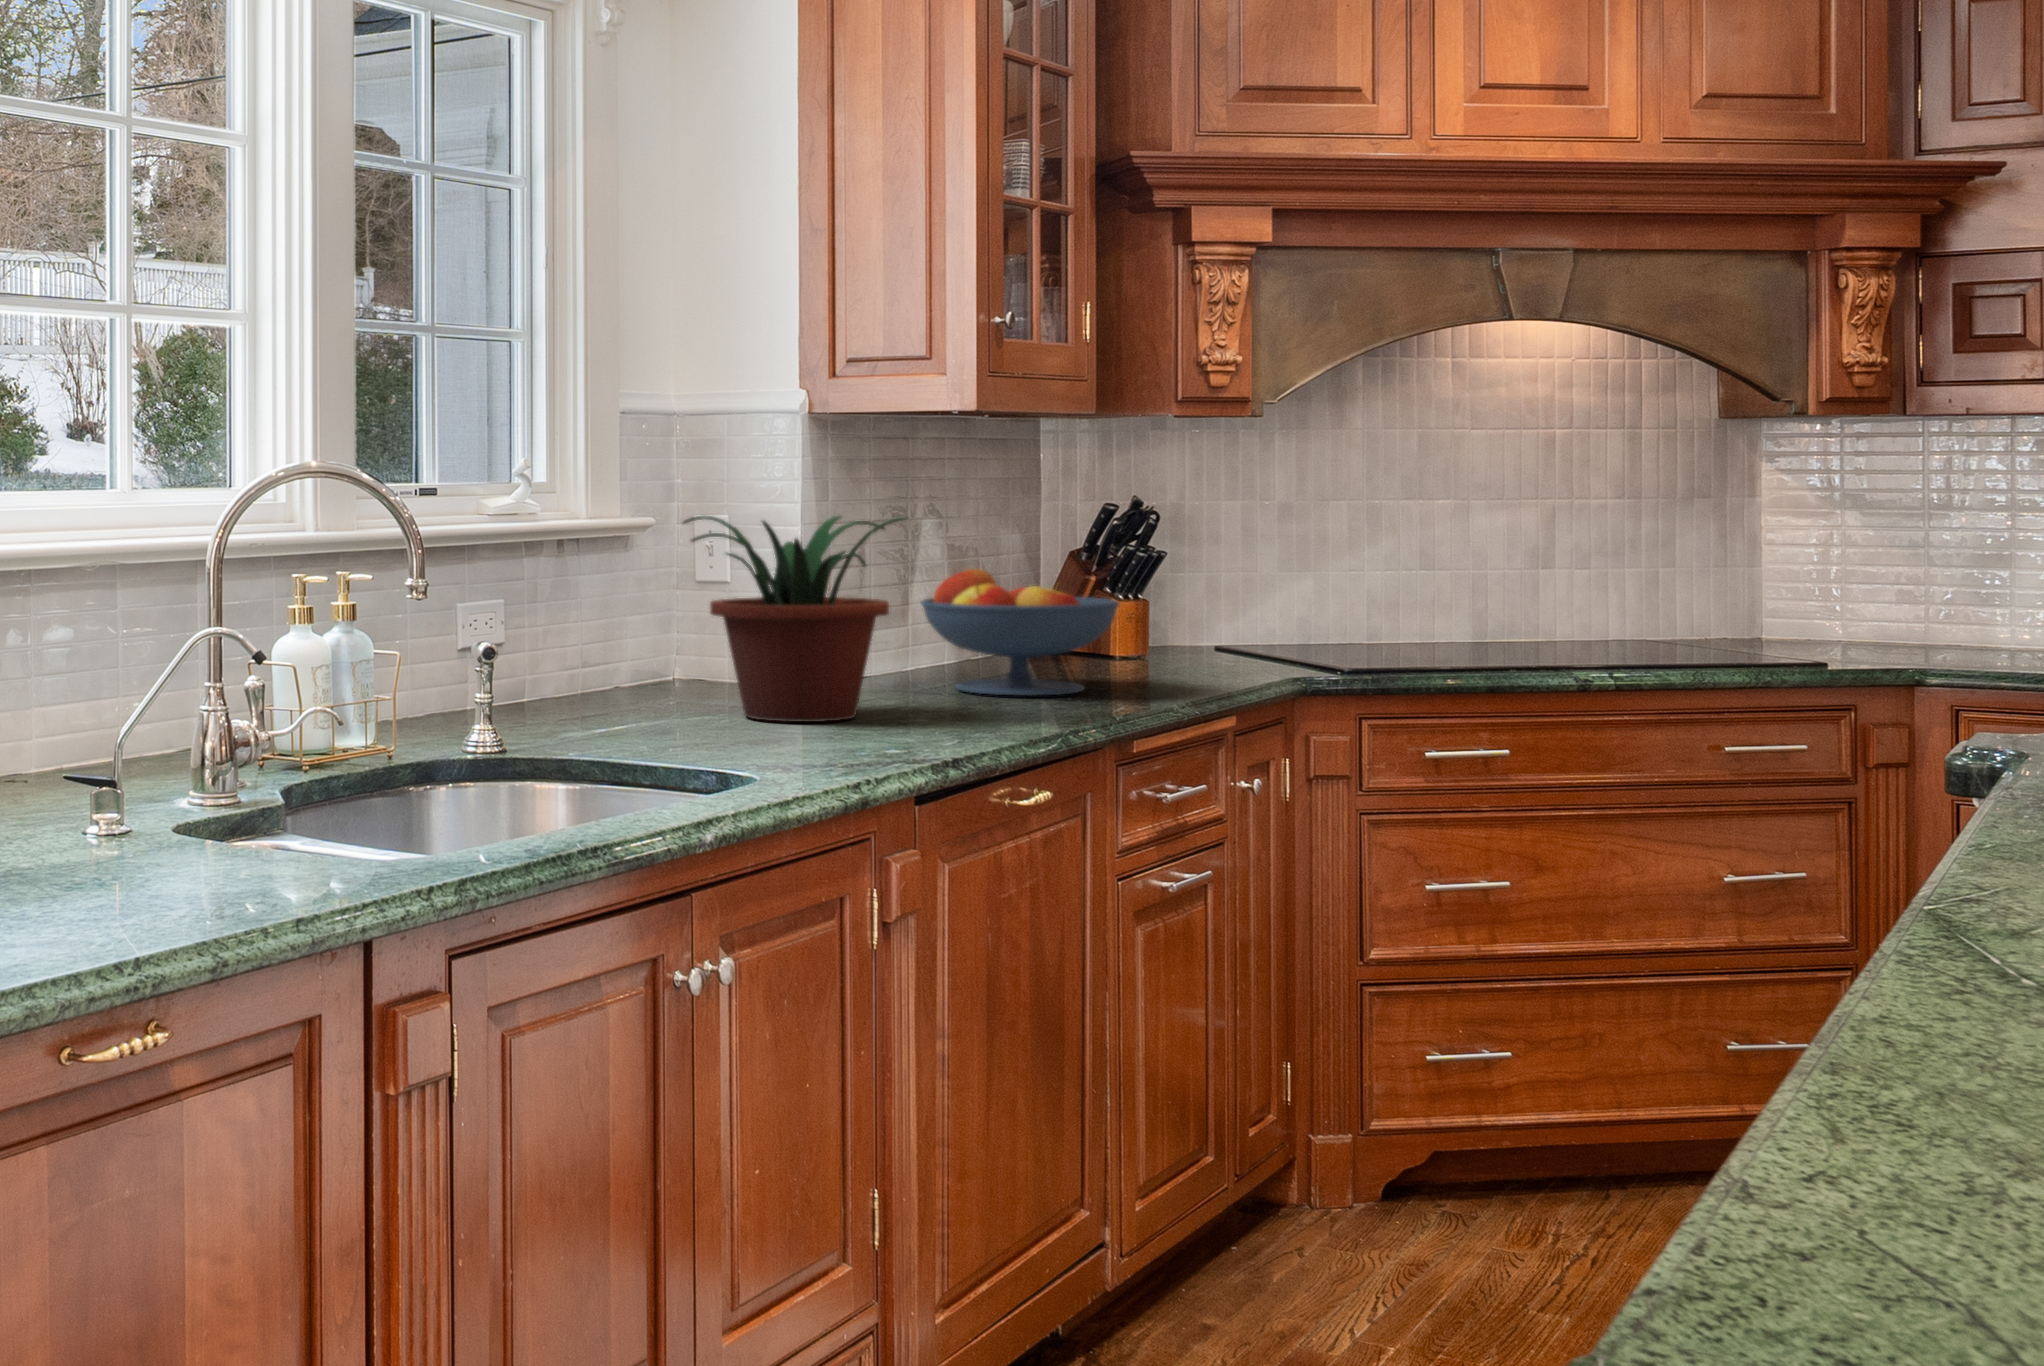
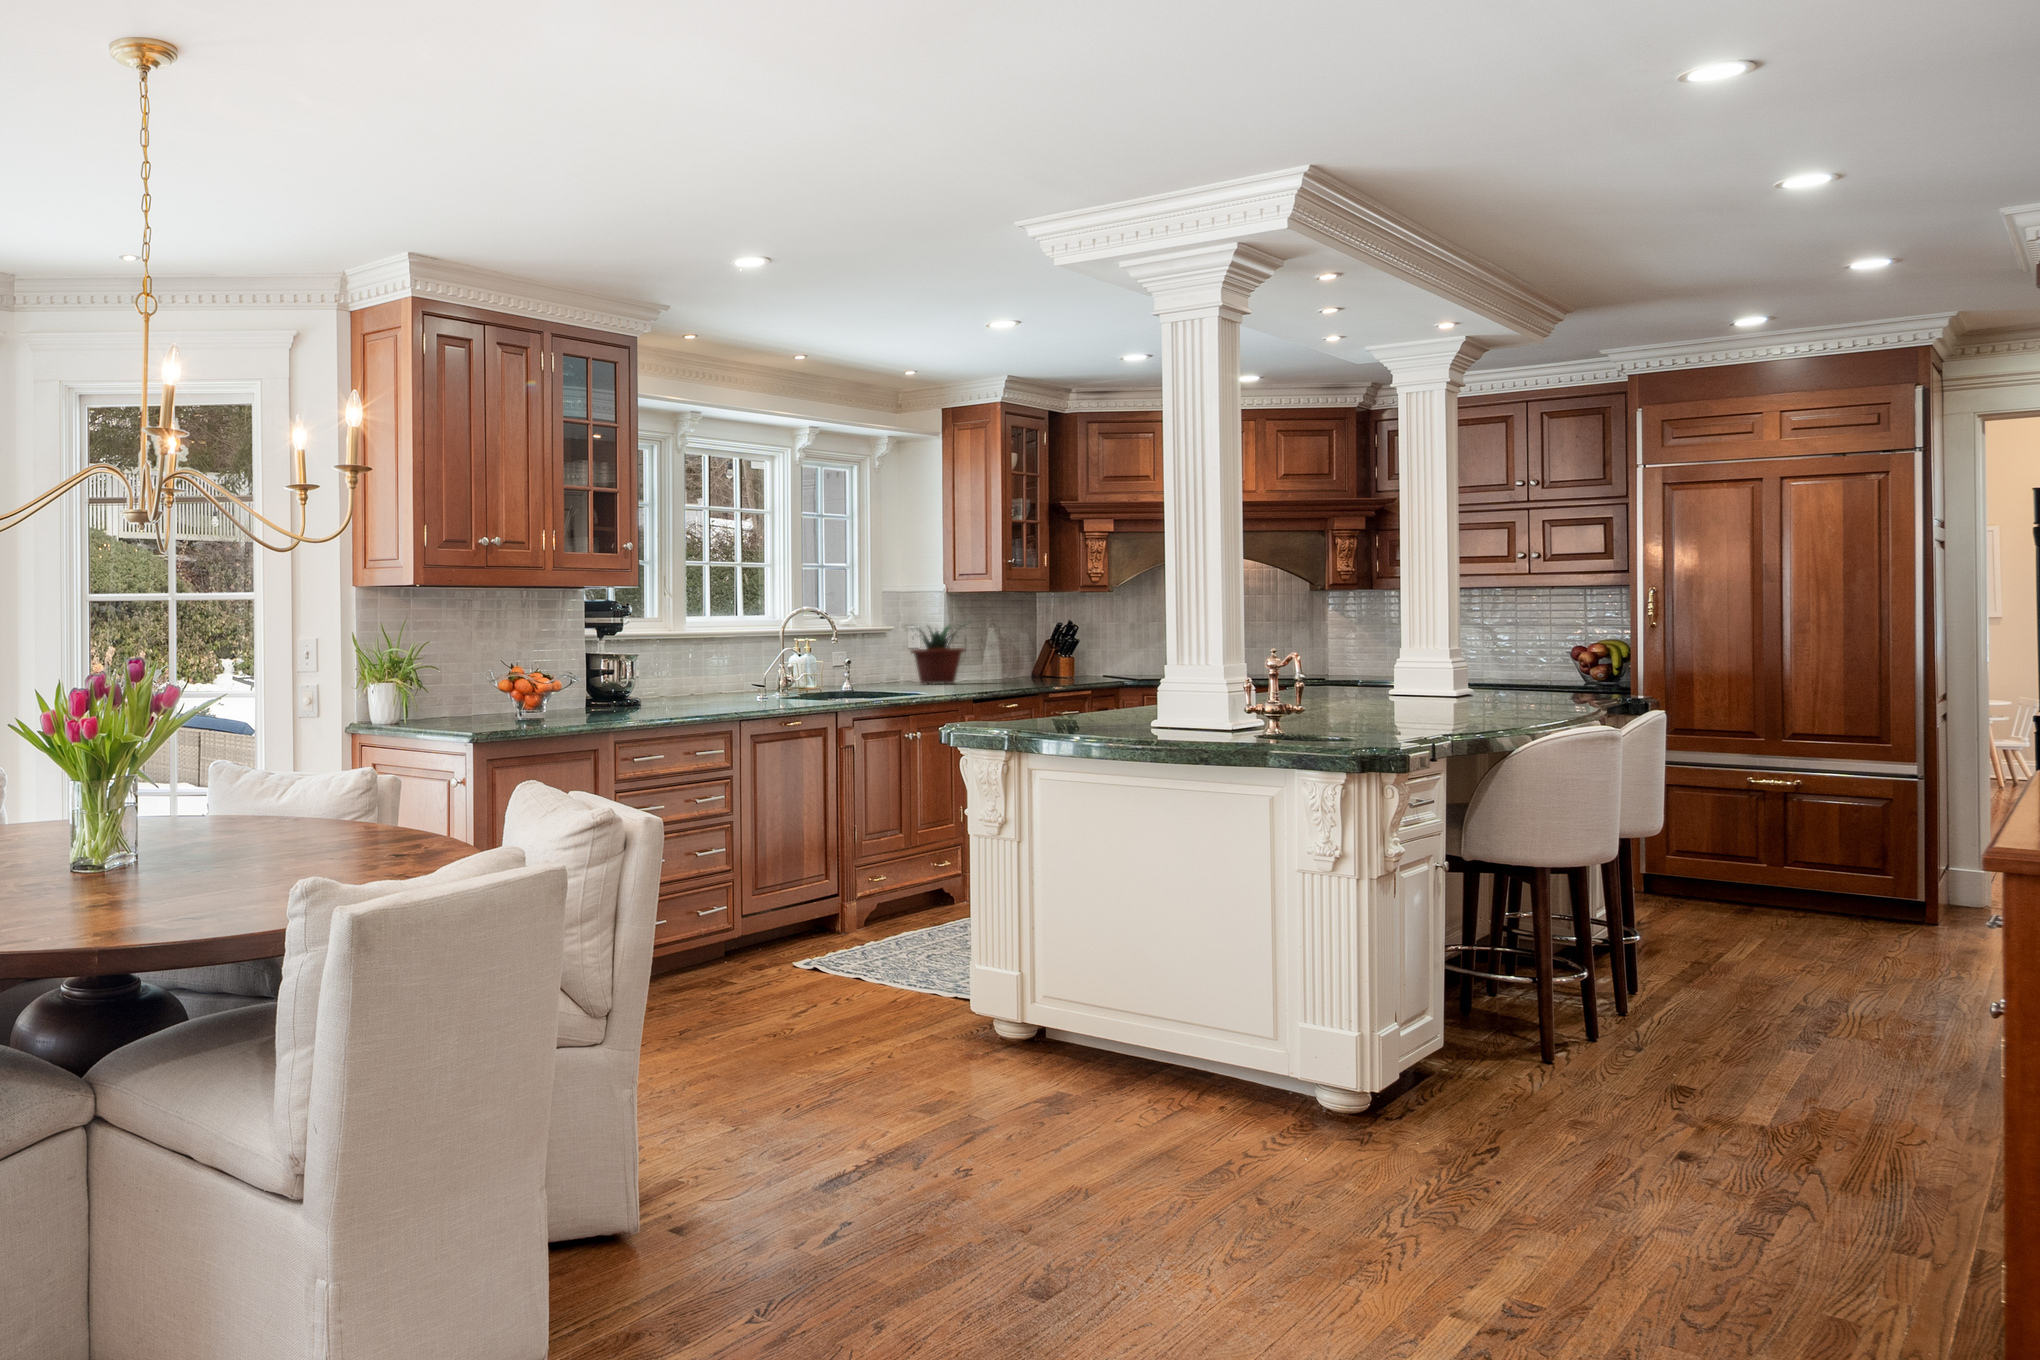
fruit bowl: present [921,569,1119,695] -> none [981,643,1046,682]

